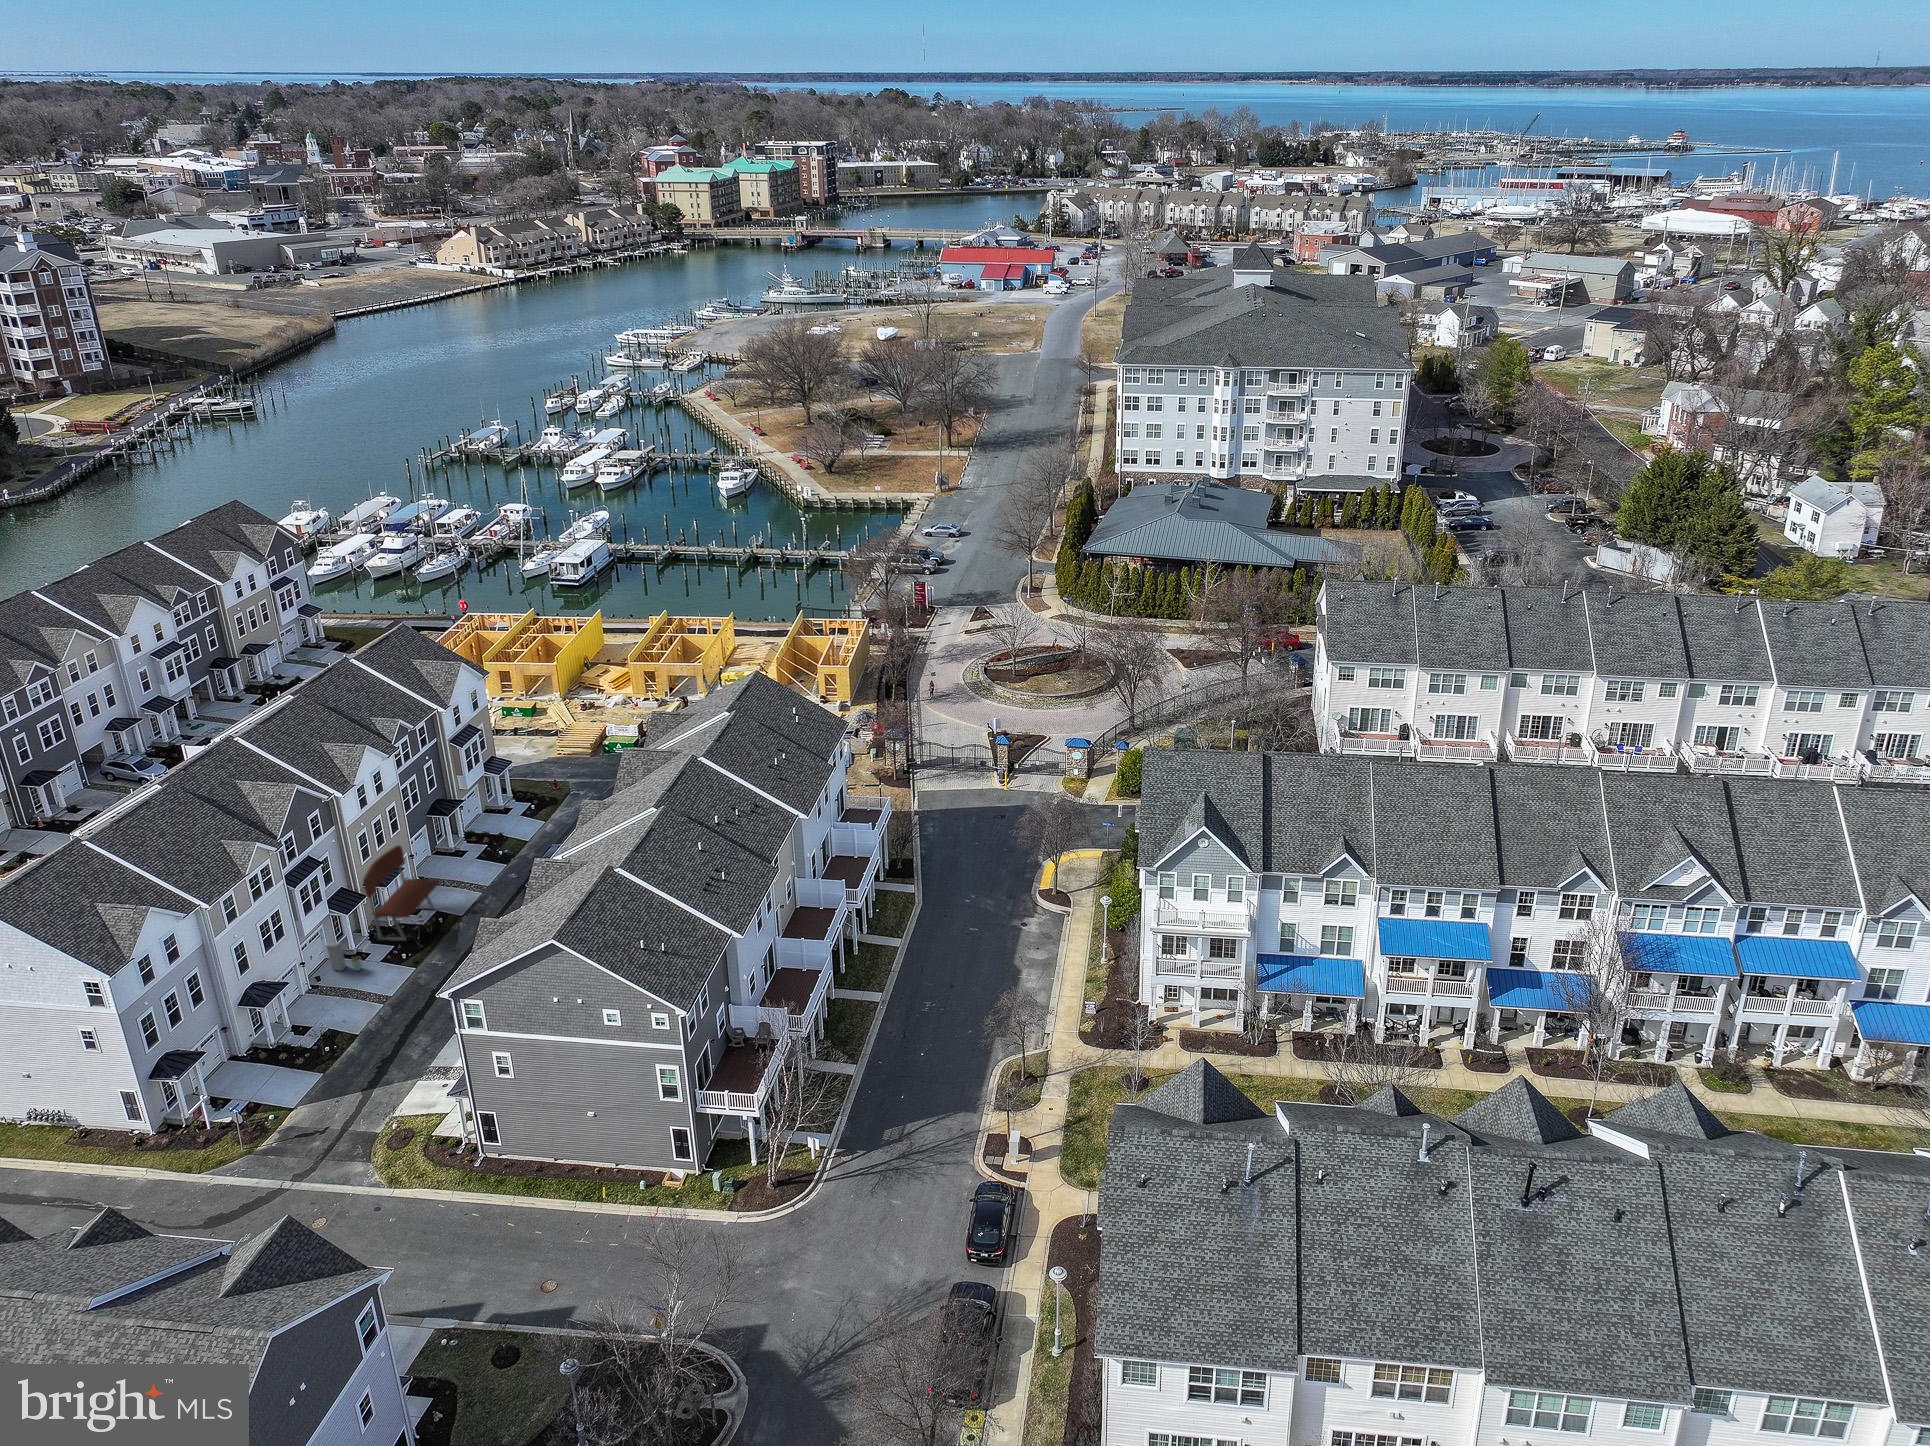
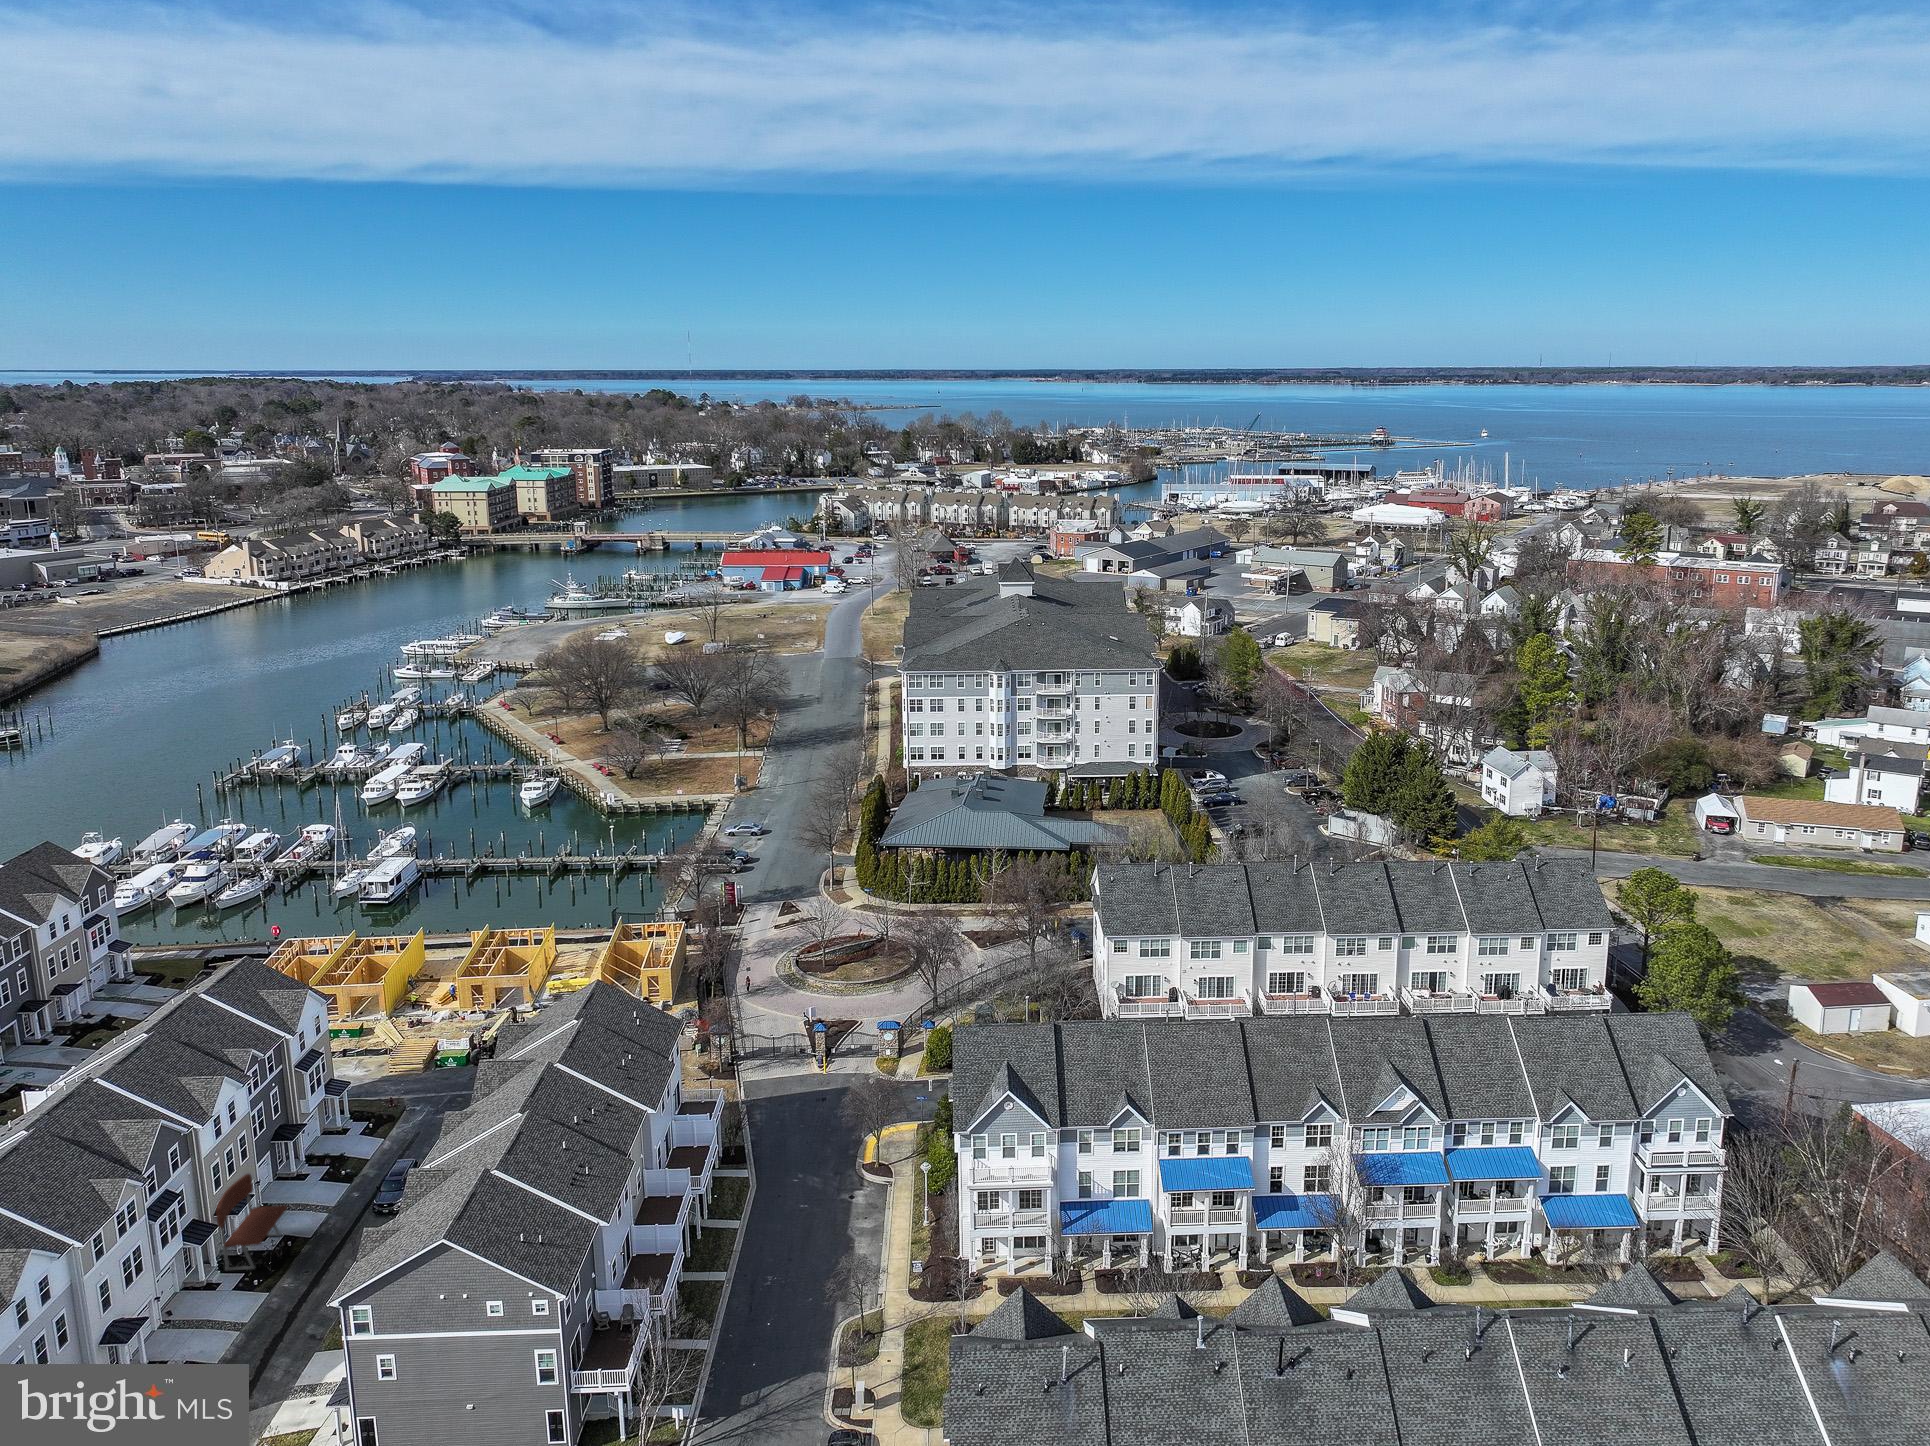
trash can: present [326,942,362,971] -> none [177,1276,213,1305]

